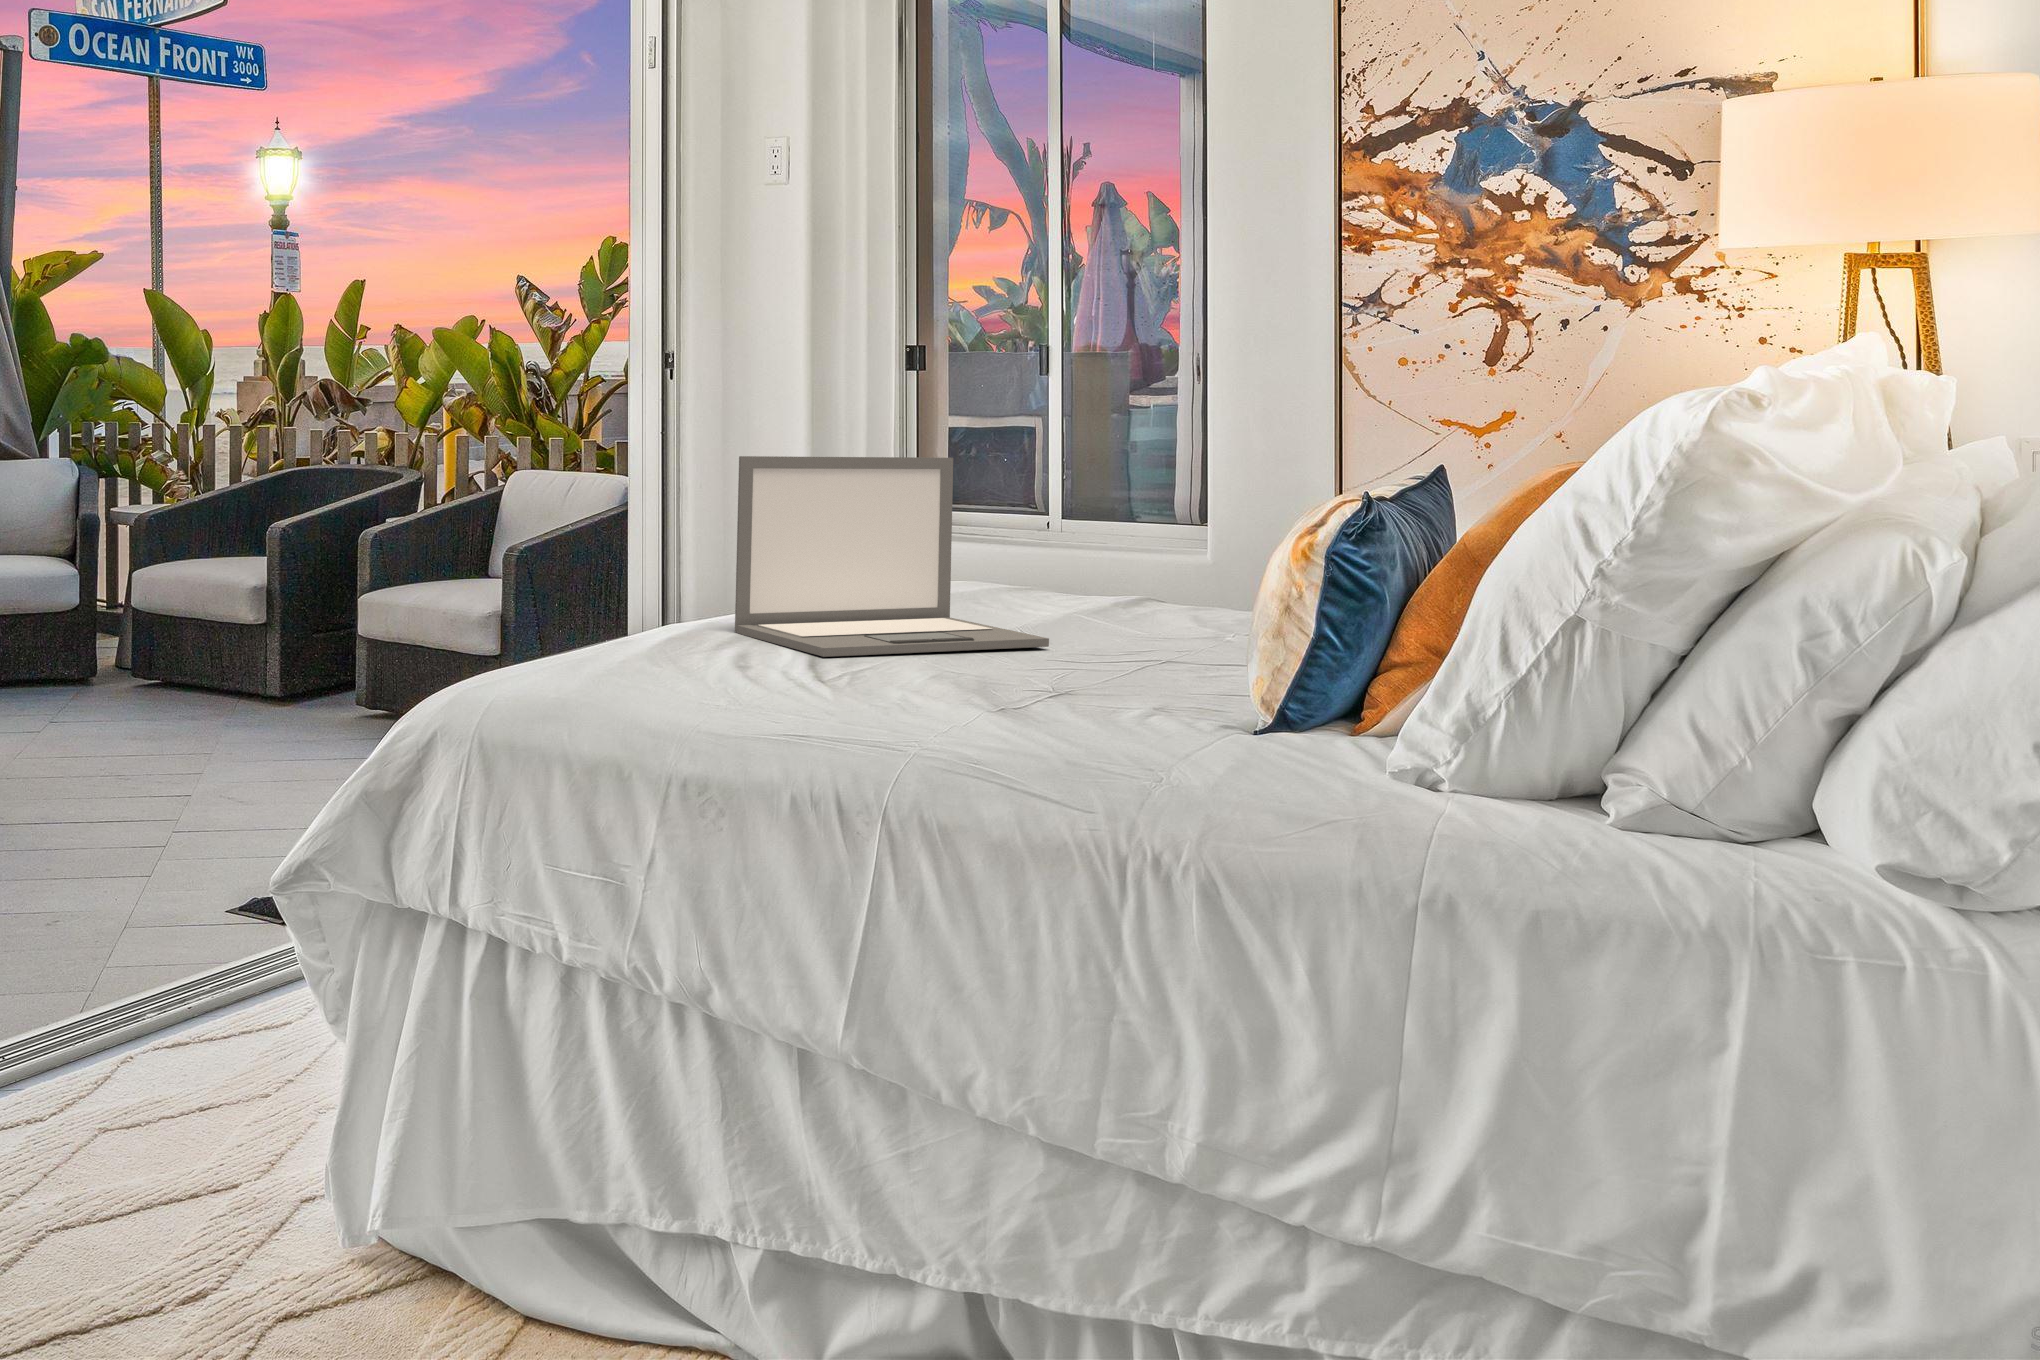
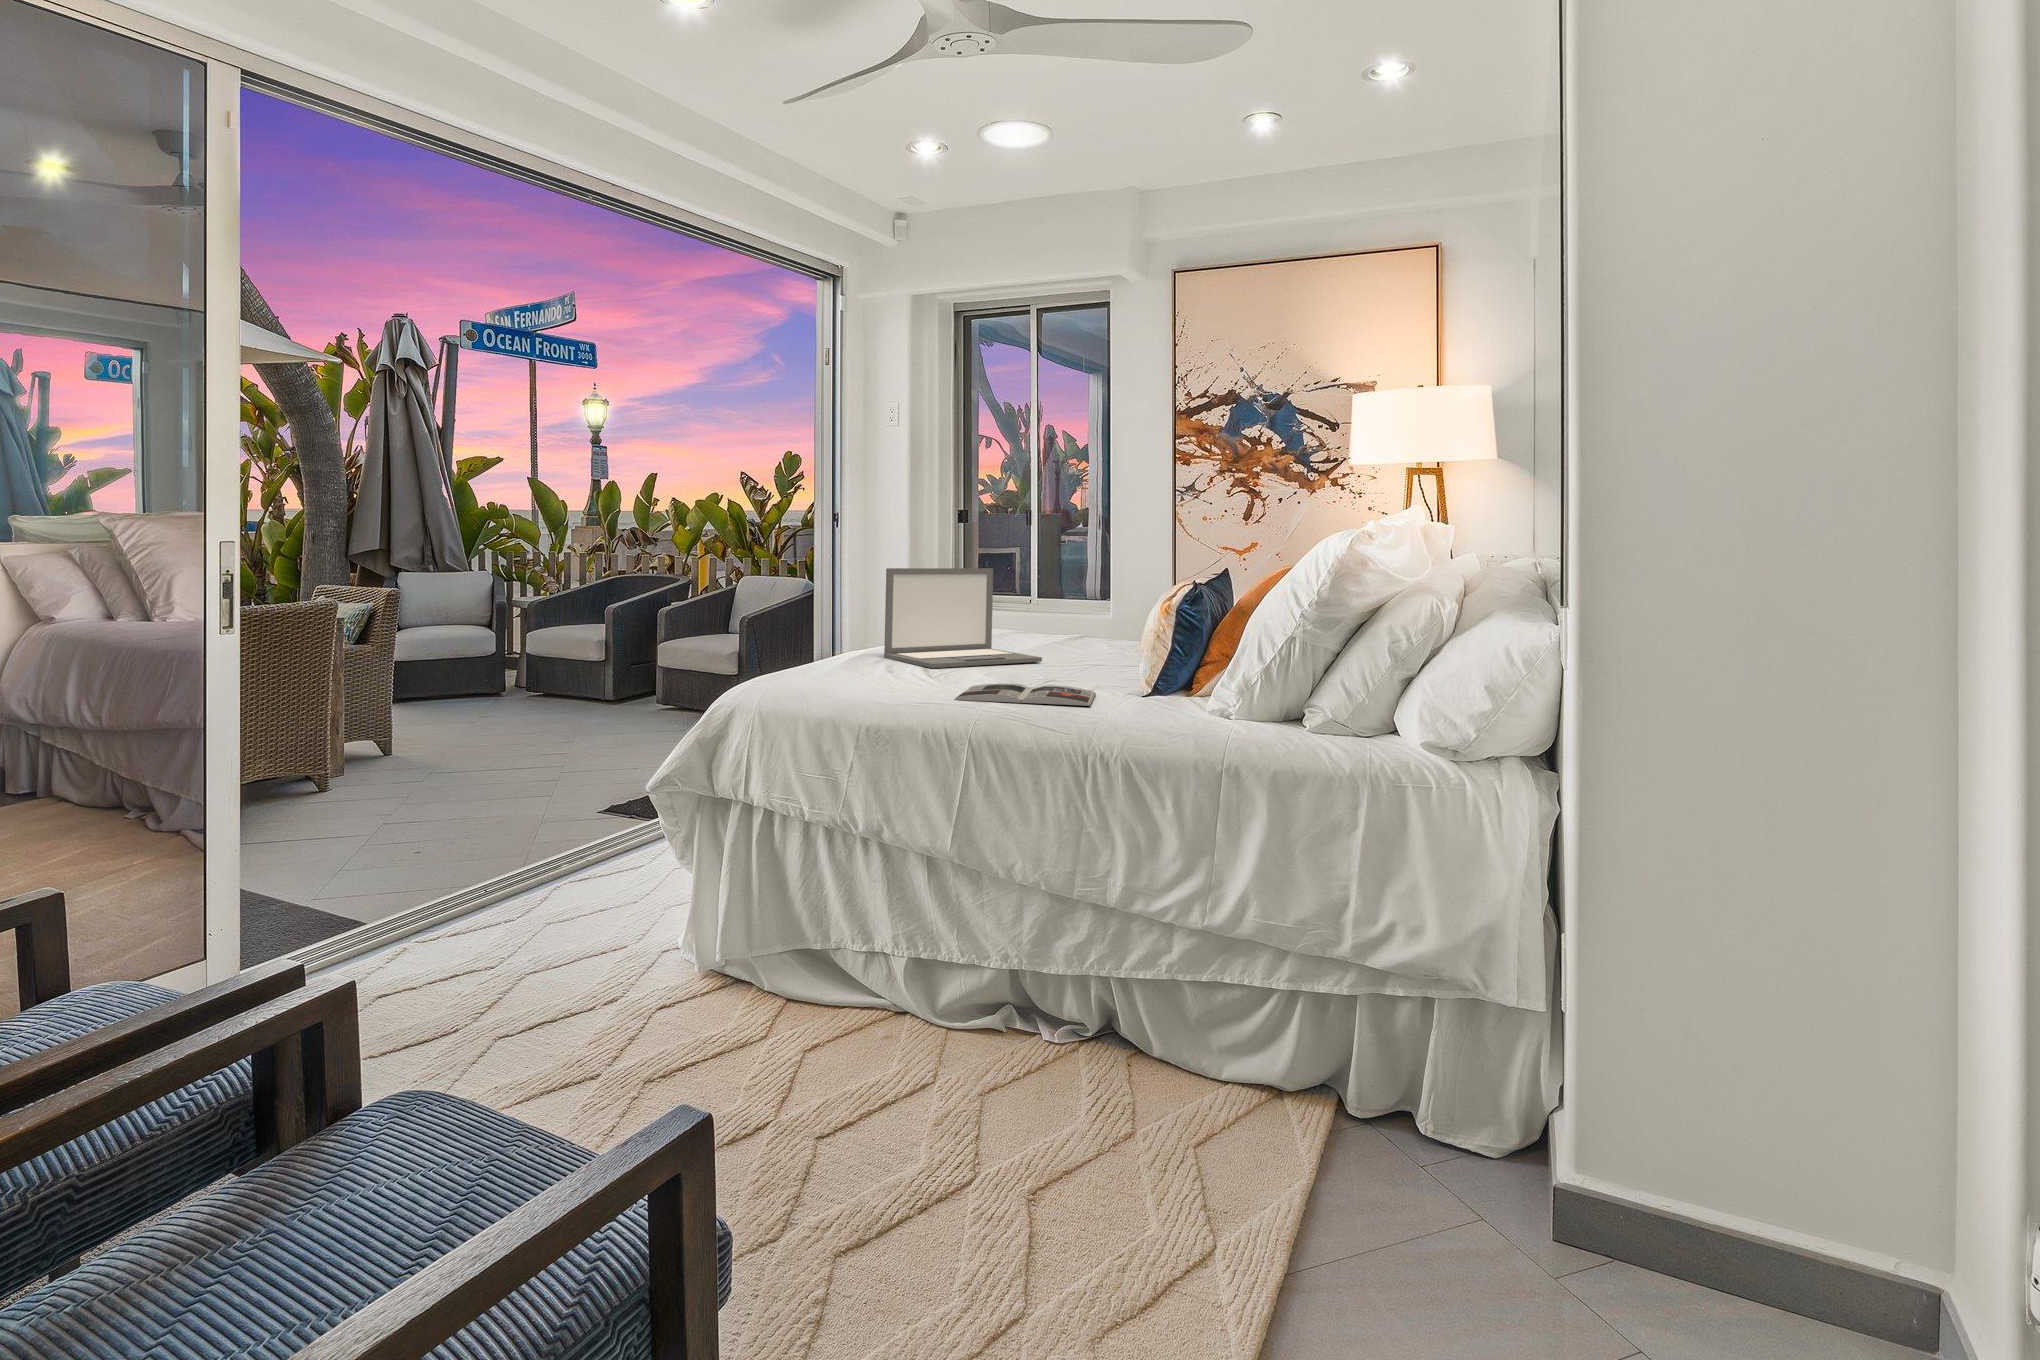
magazine: none [854,695,1153,750] -> present [954,683,1096,706]

